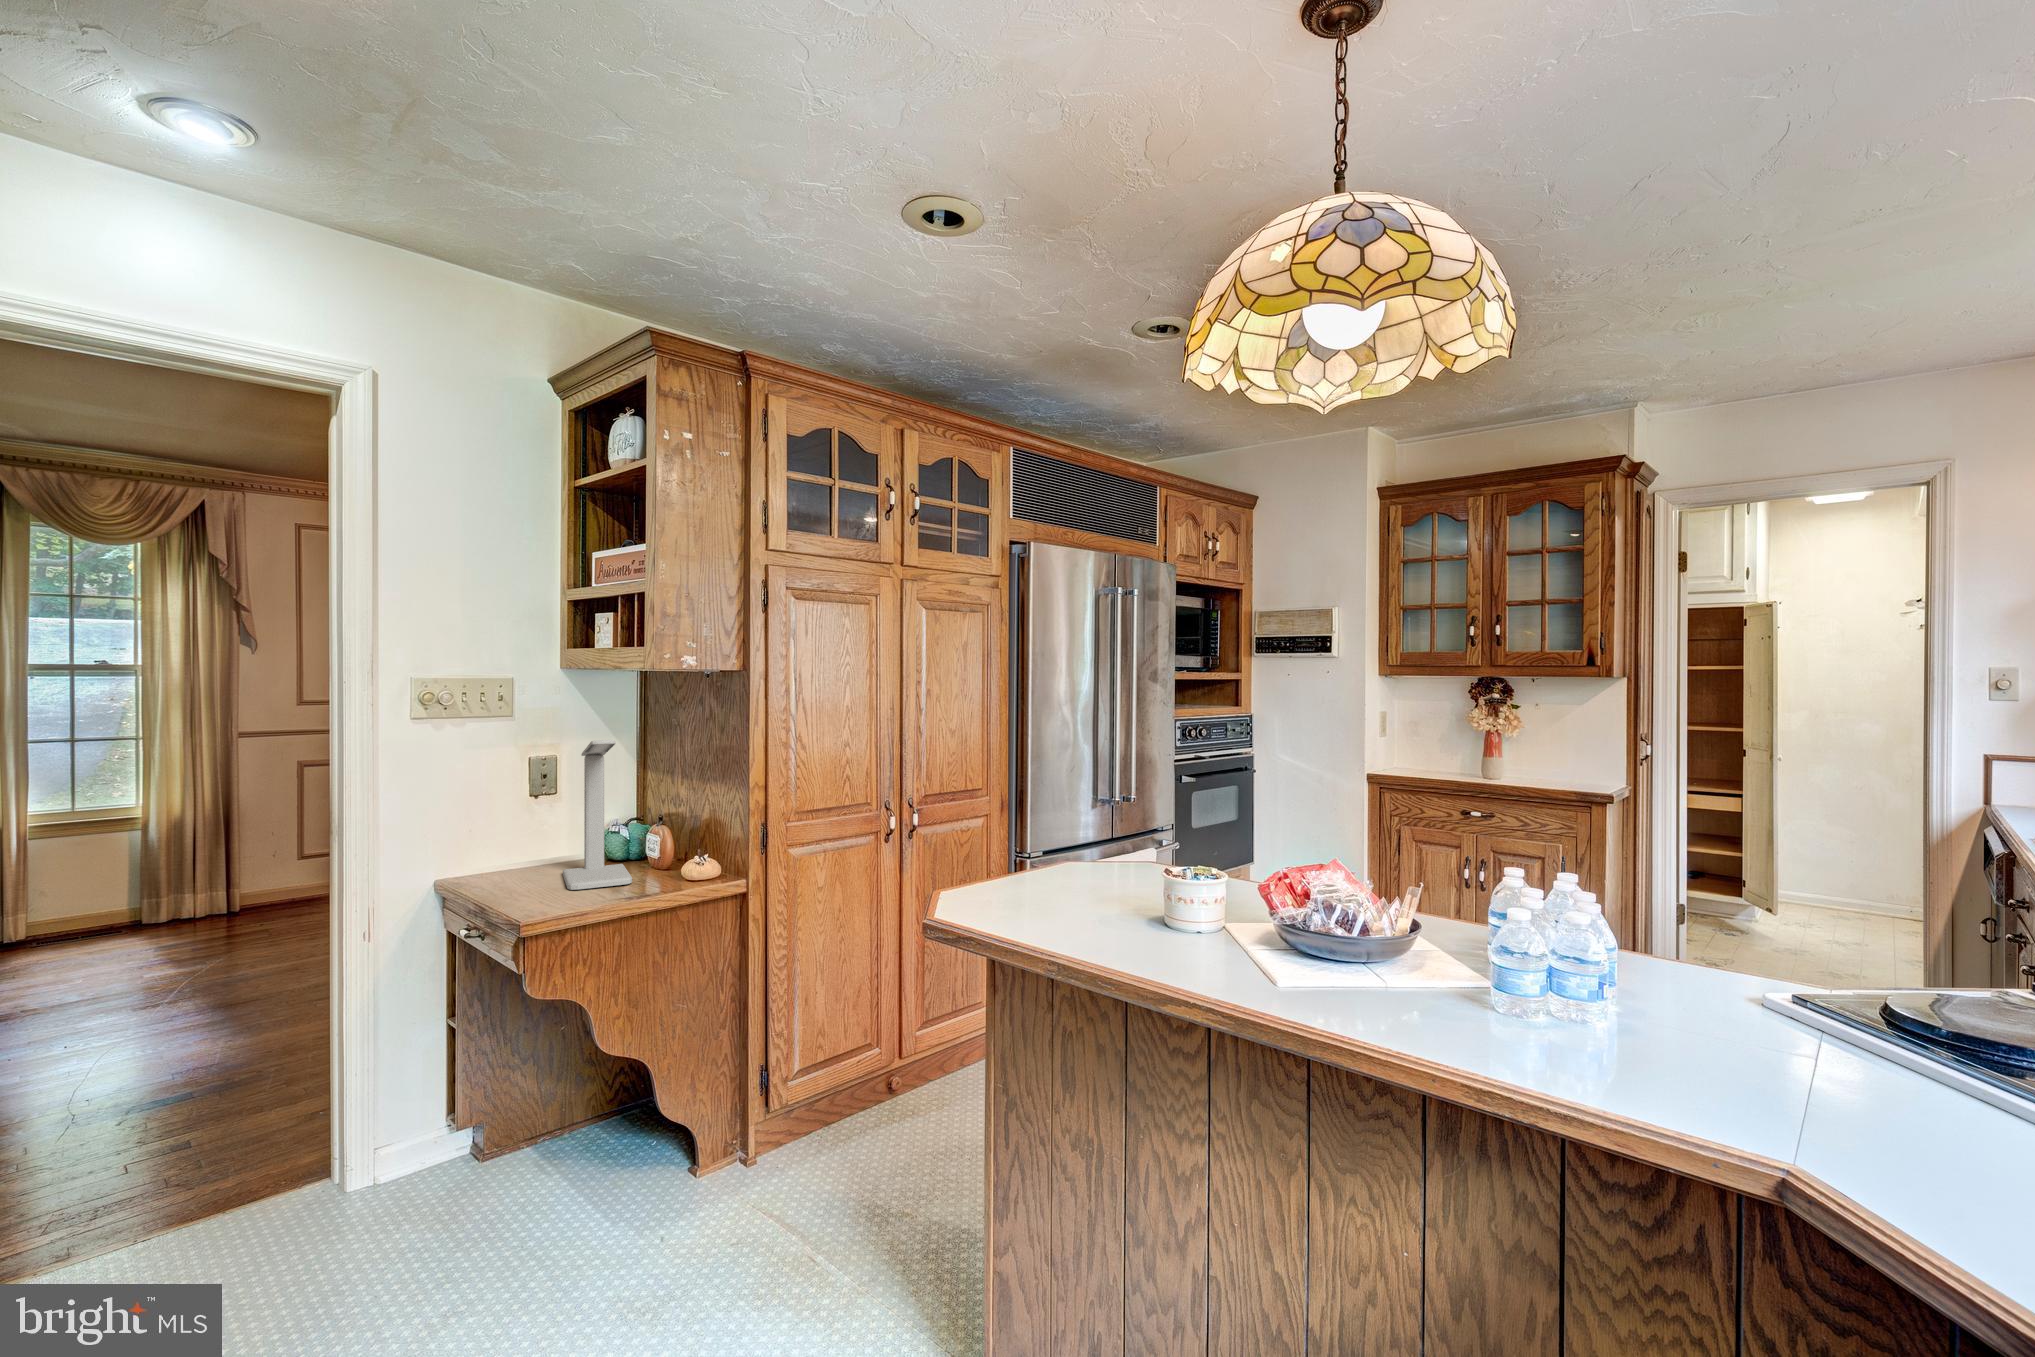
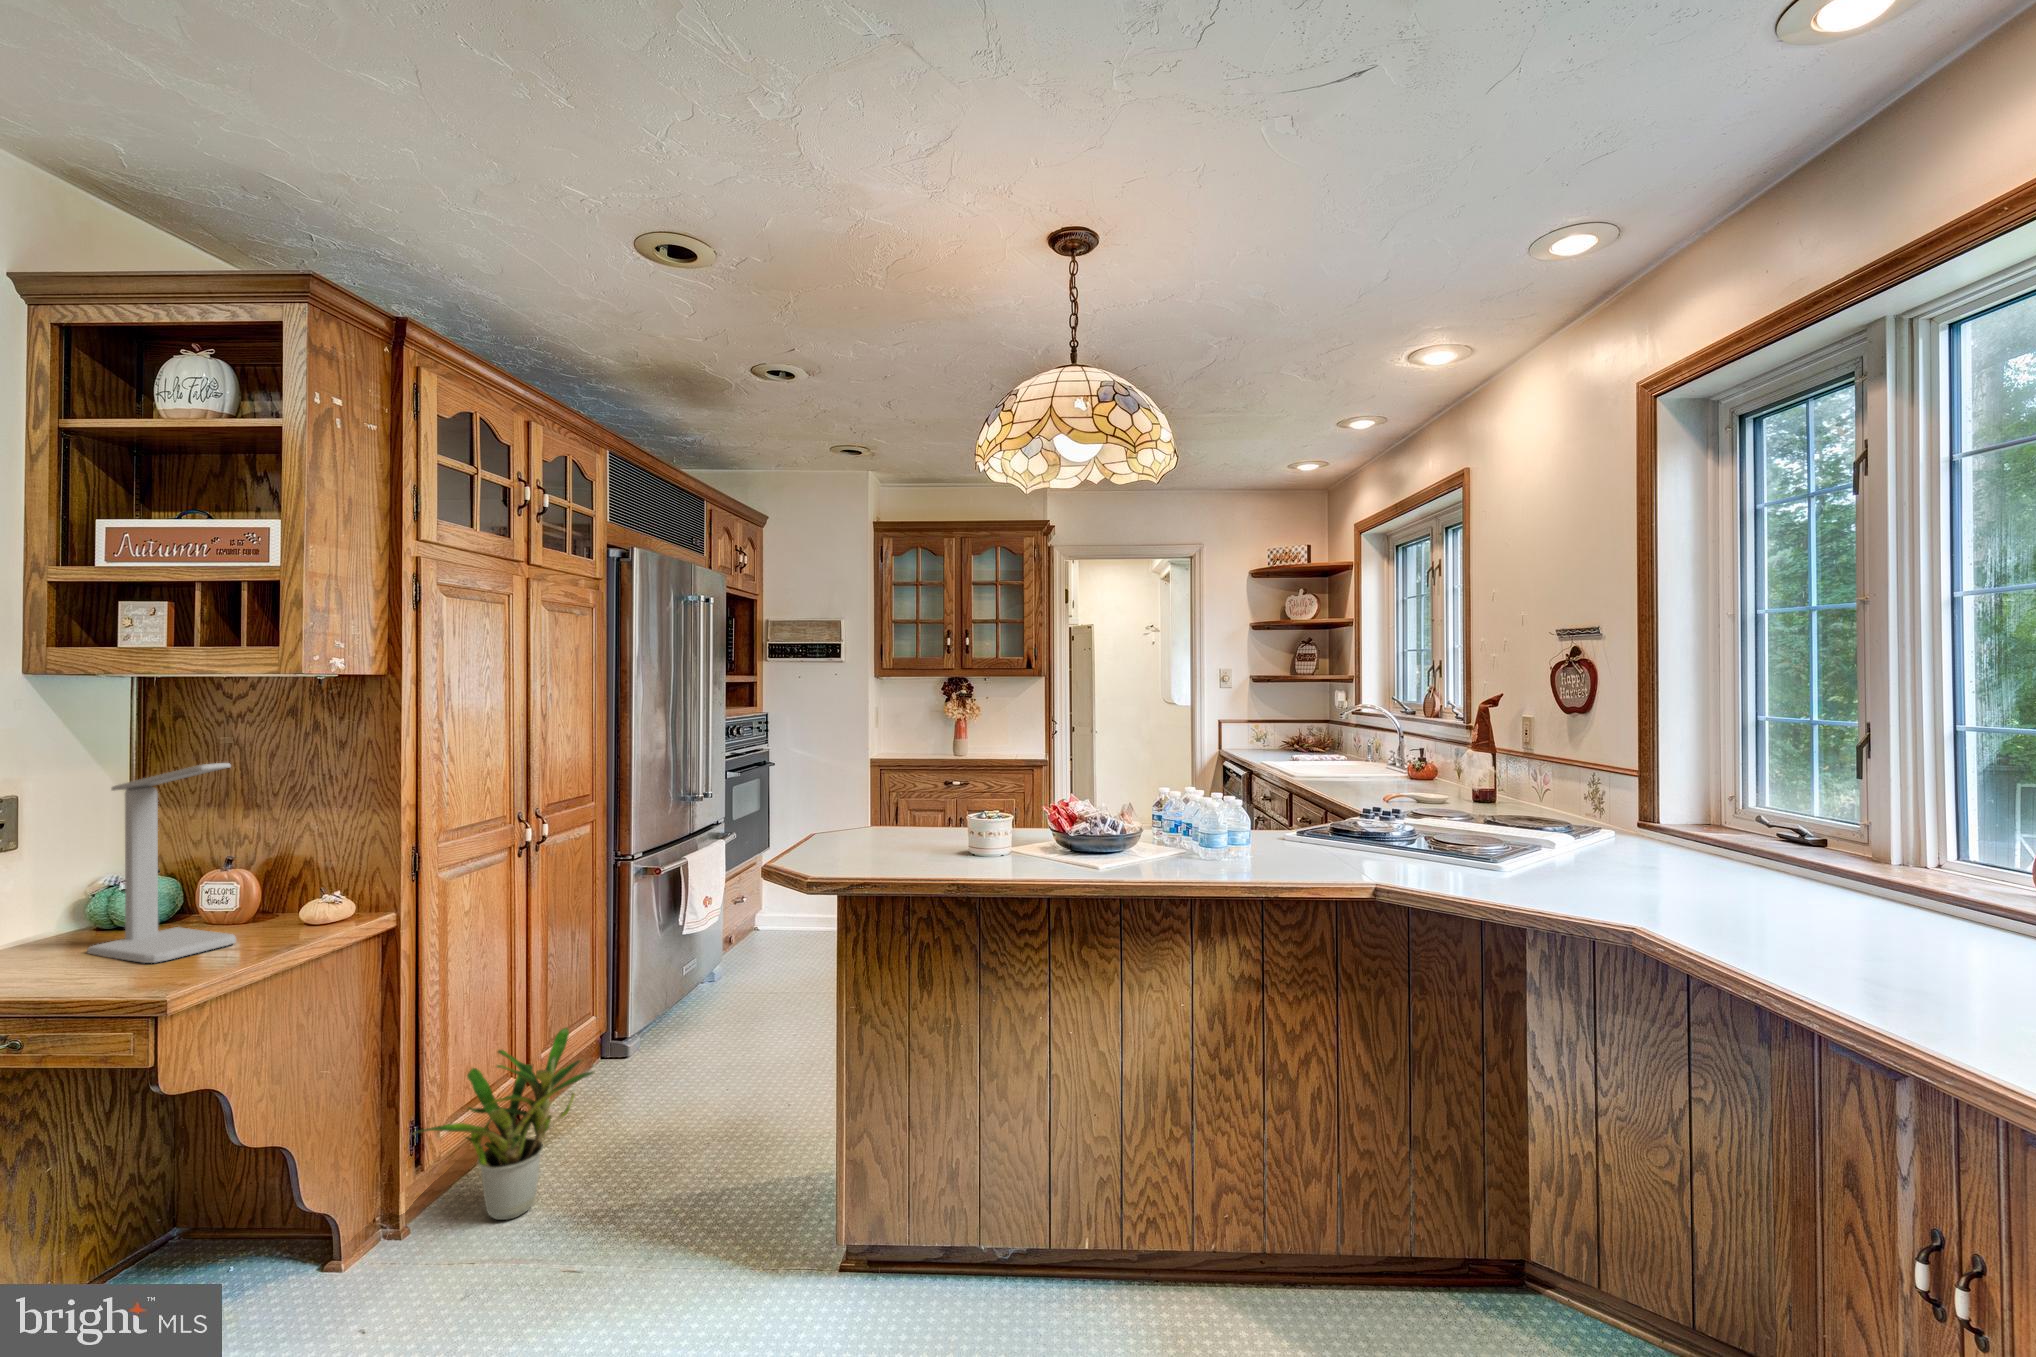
potted plant: none [732,1014,901,1182] -> present [413,1028,594,1220]

